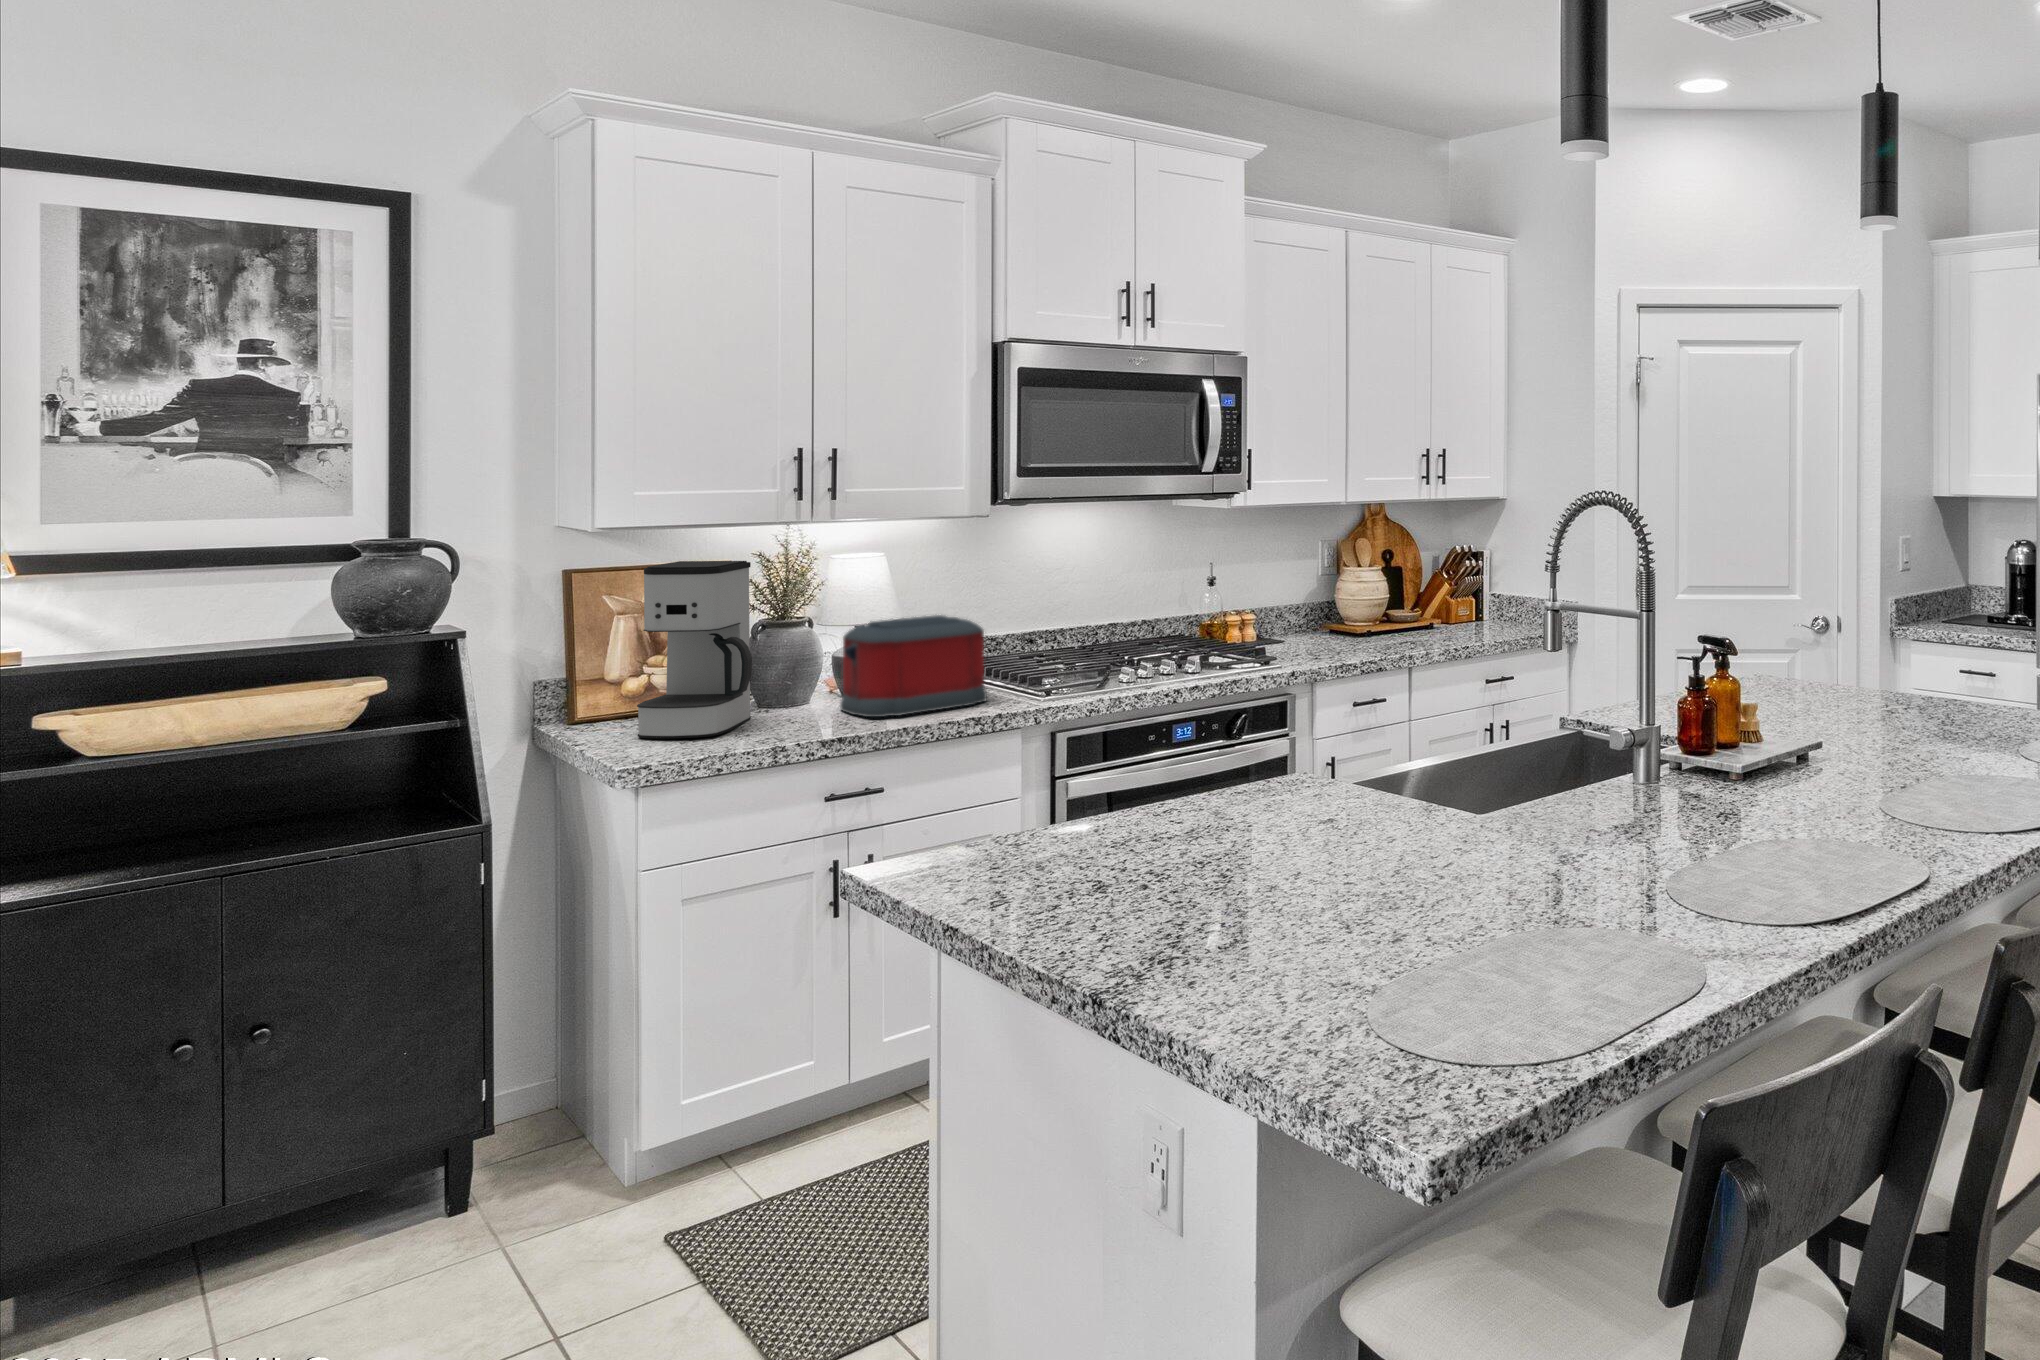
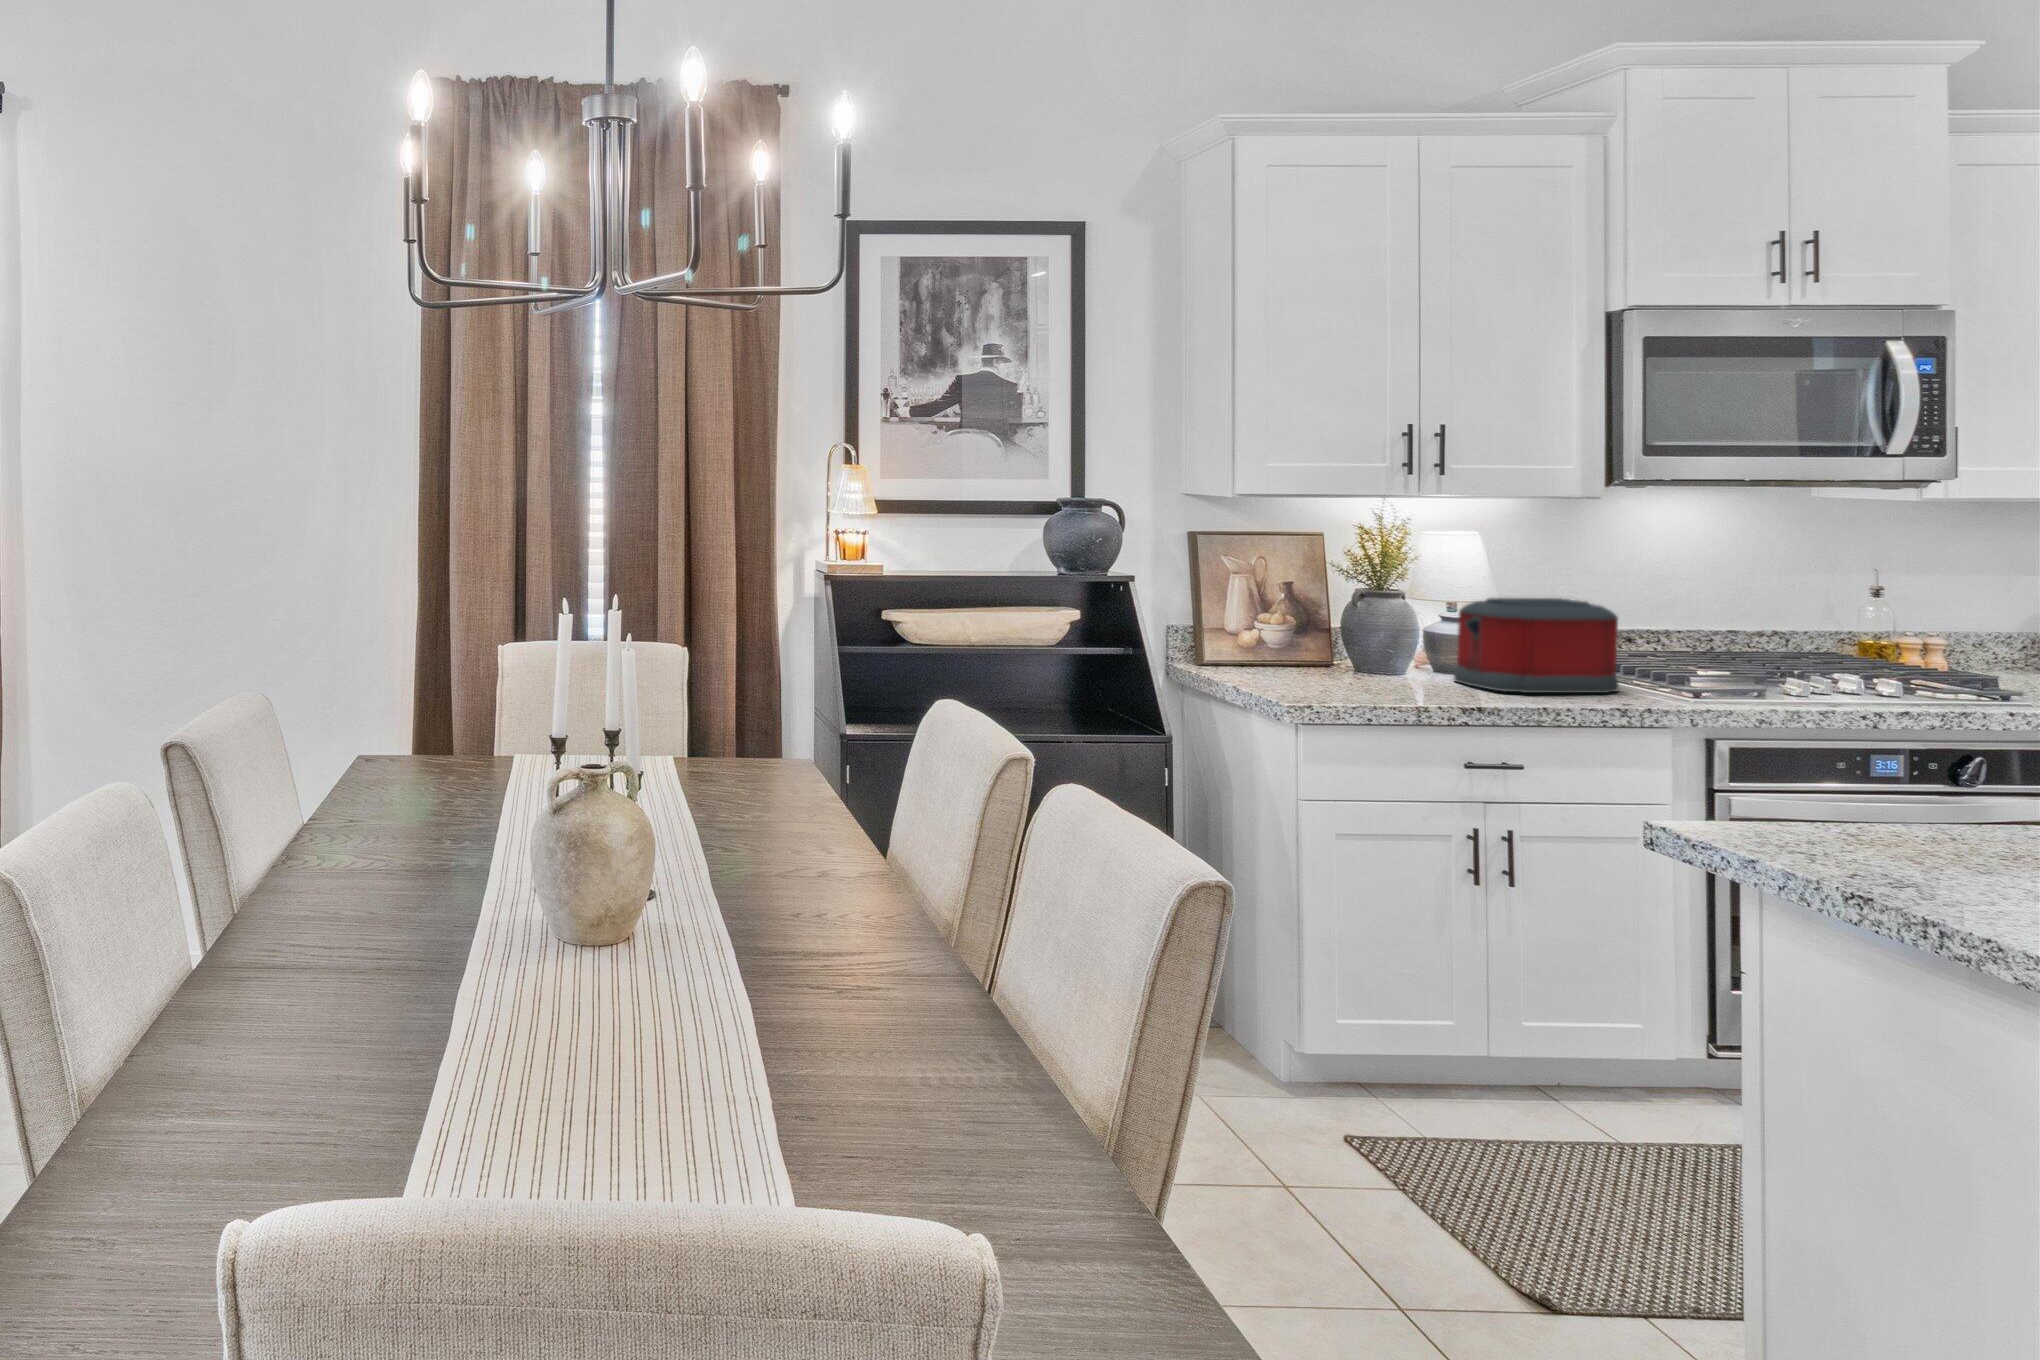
coffee maker: present [637,561,752,739] -> none [1275,529,1380,687]

